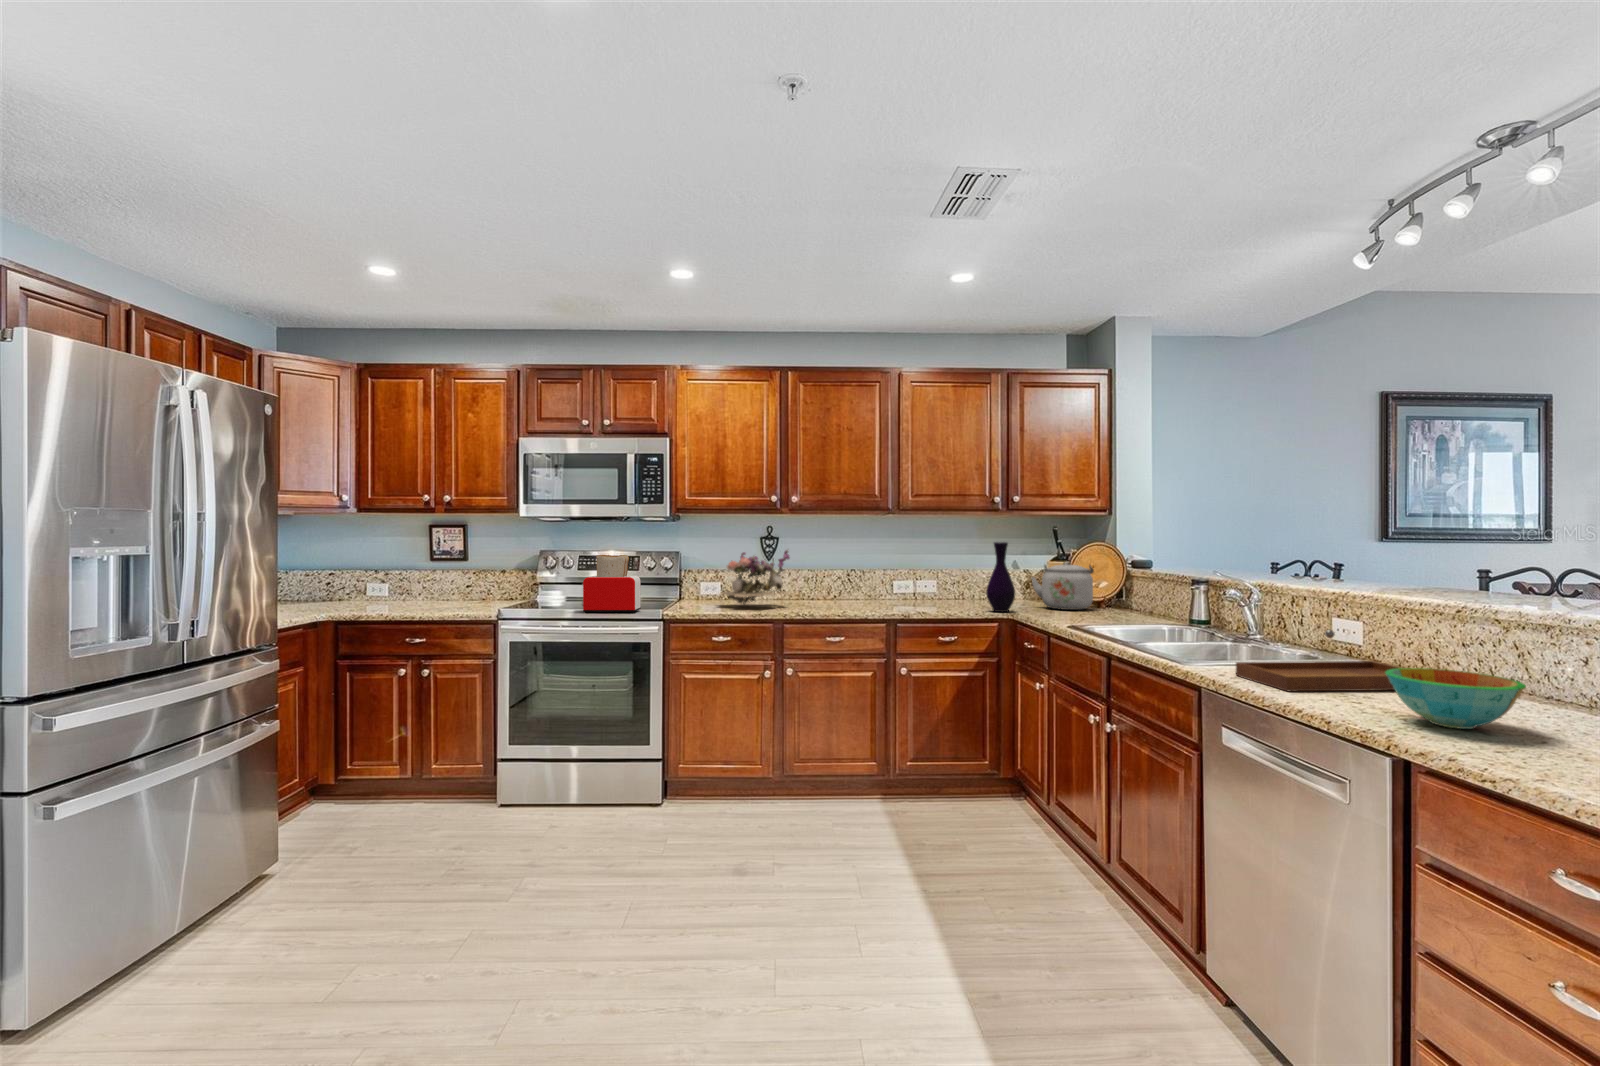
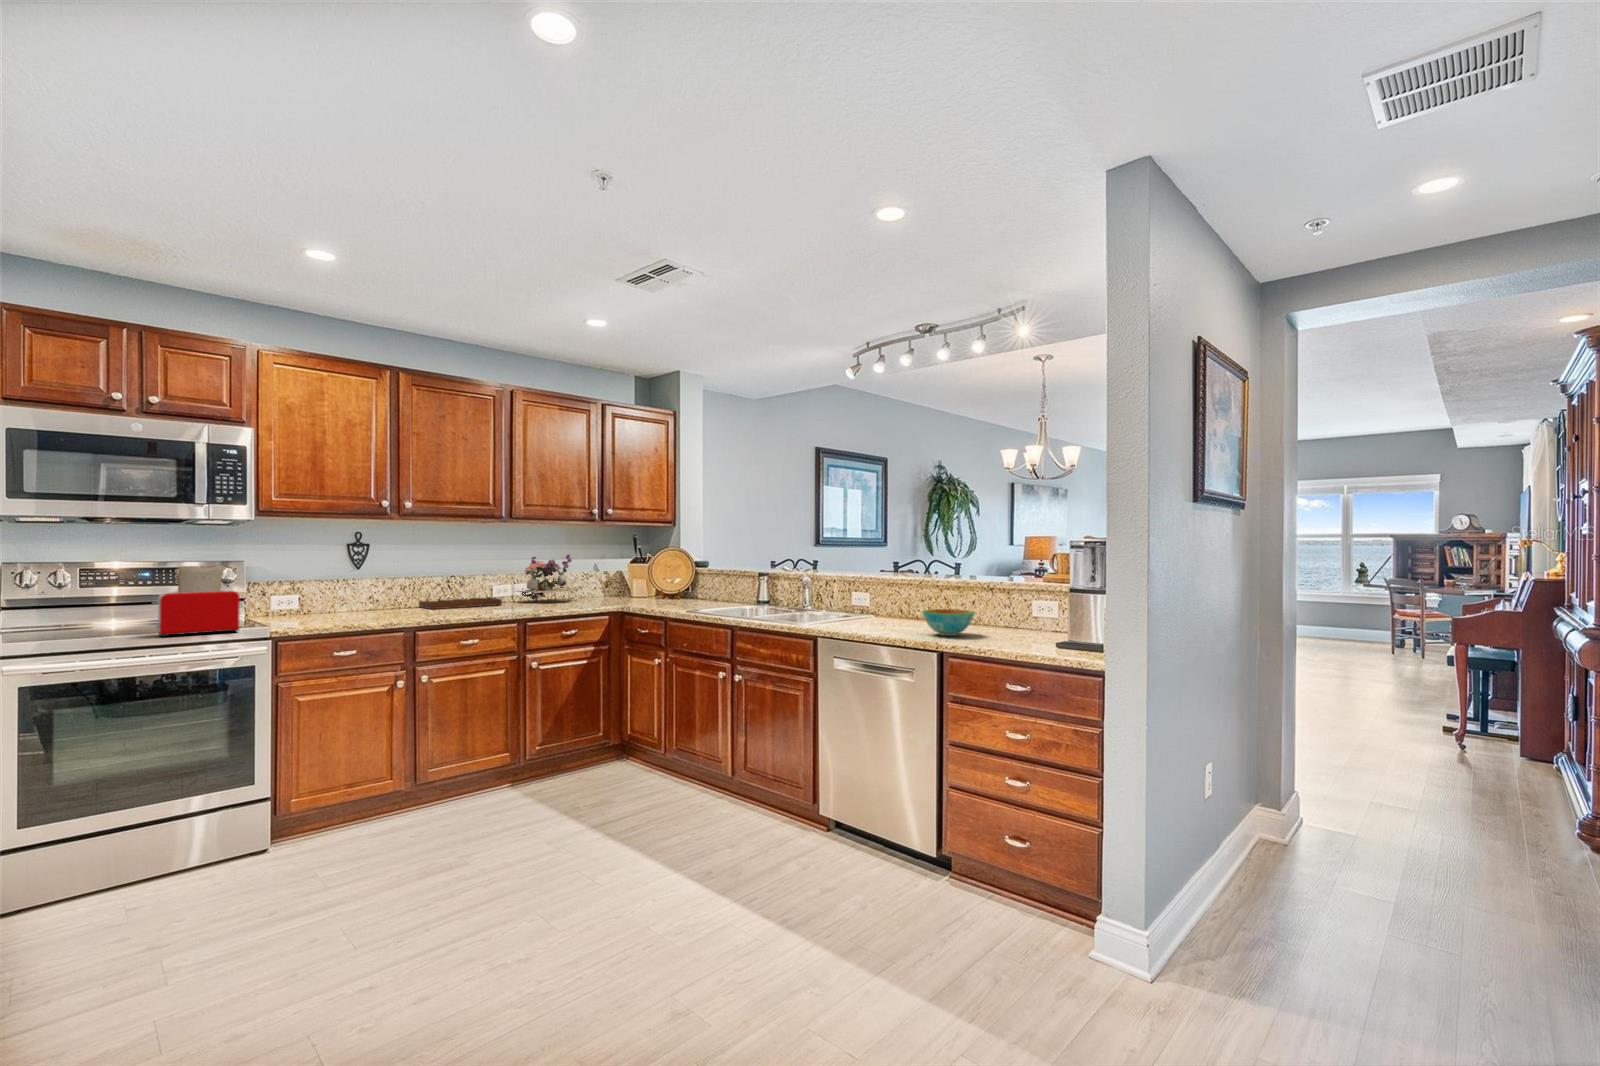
vase: present [986,542,1015,612] -> none [598,548,622,606]
flower arrangement: present [721,550,790,604] -> present [514,554,577,601]
kettle: present [1032,562,1094,610] -> none [623,563,672,602]
tray: present [1236,630,1402,691] -> present [419,583,502,609]

